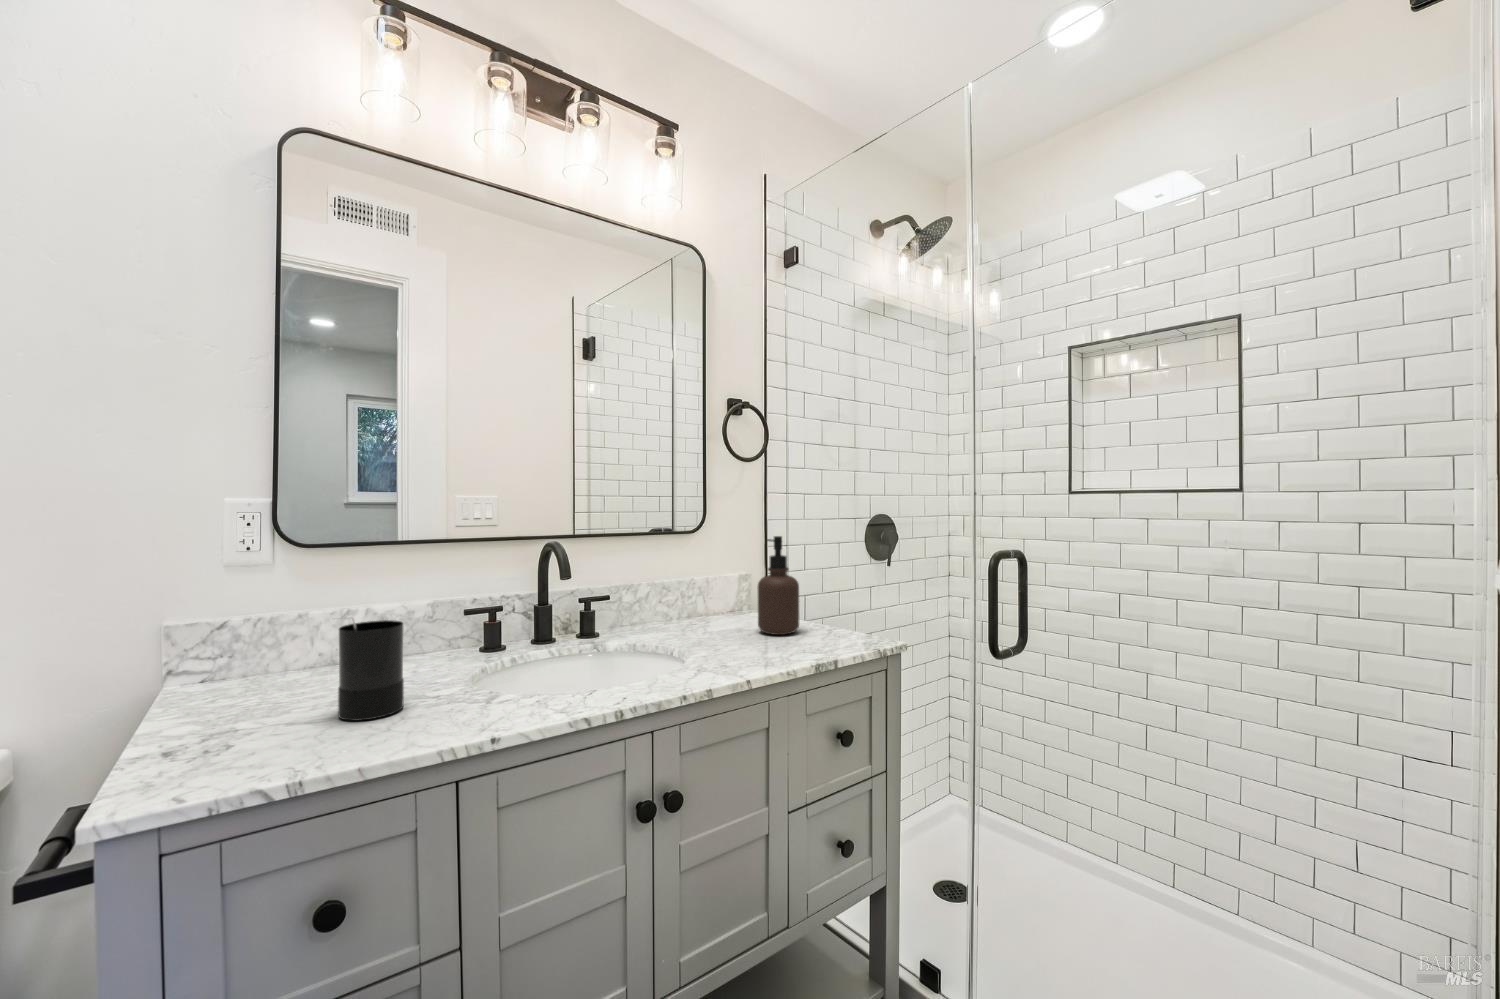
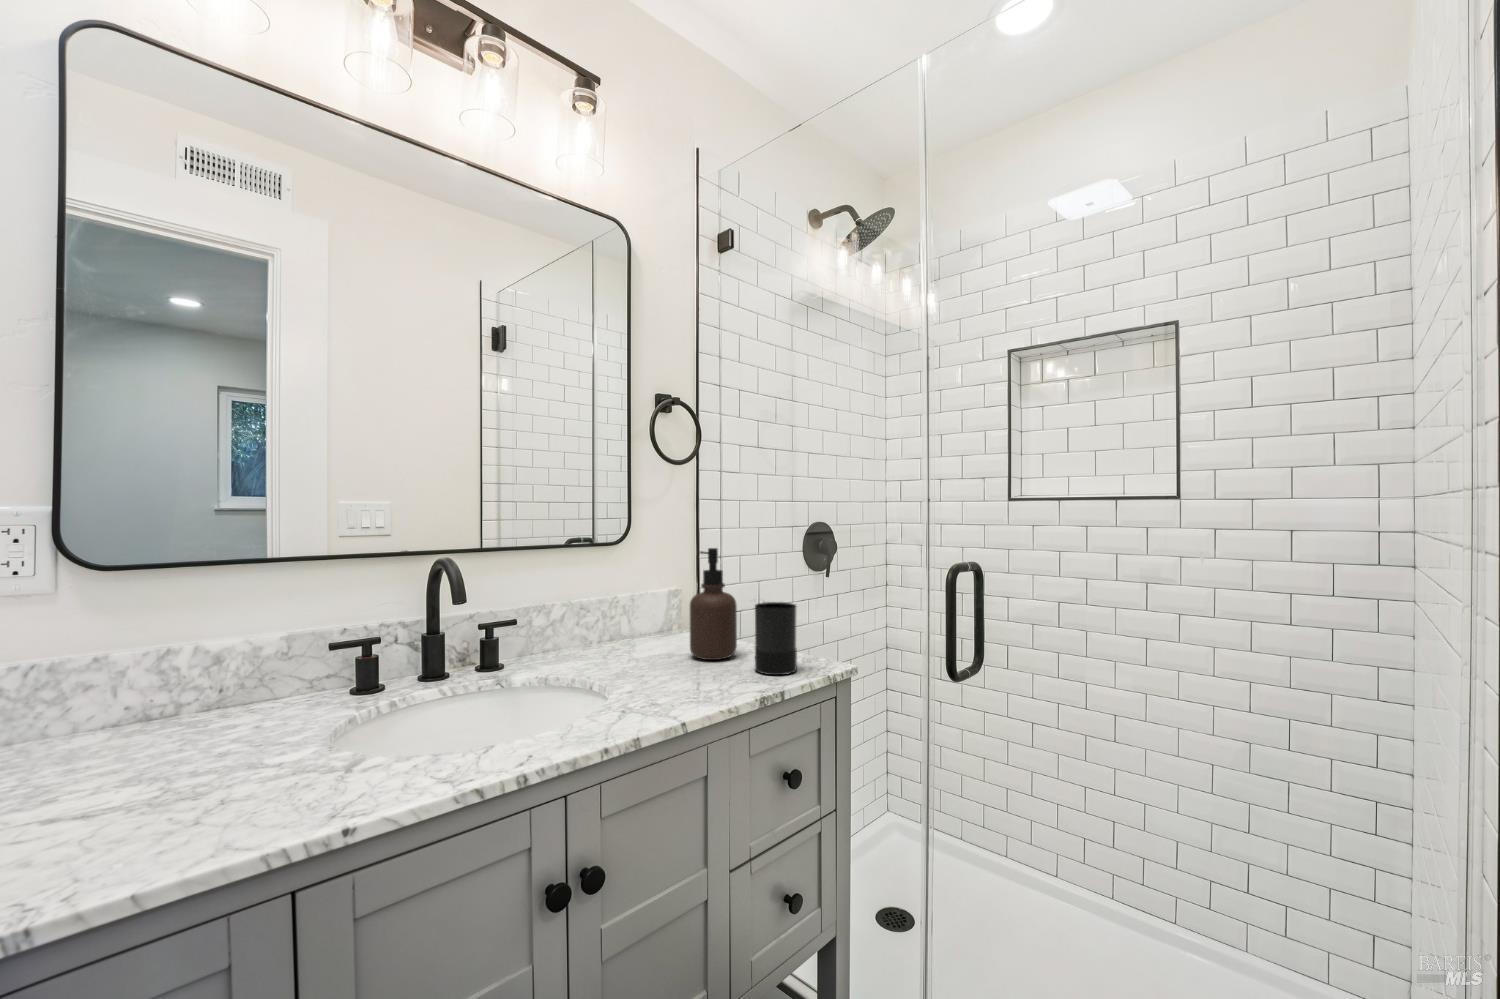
candle: present [338,618,404,721] -> present [755,599,797,675]

